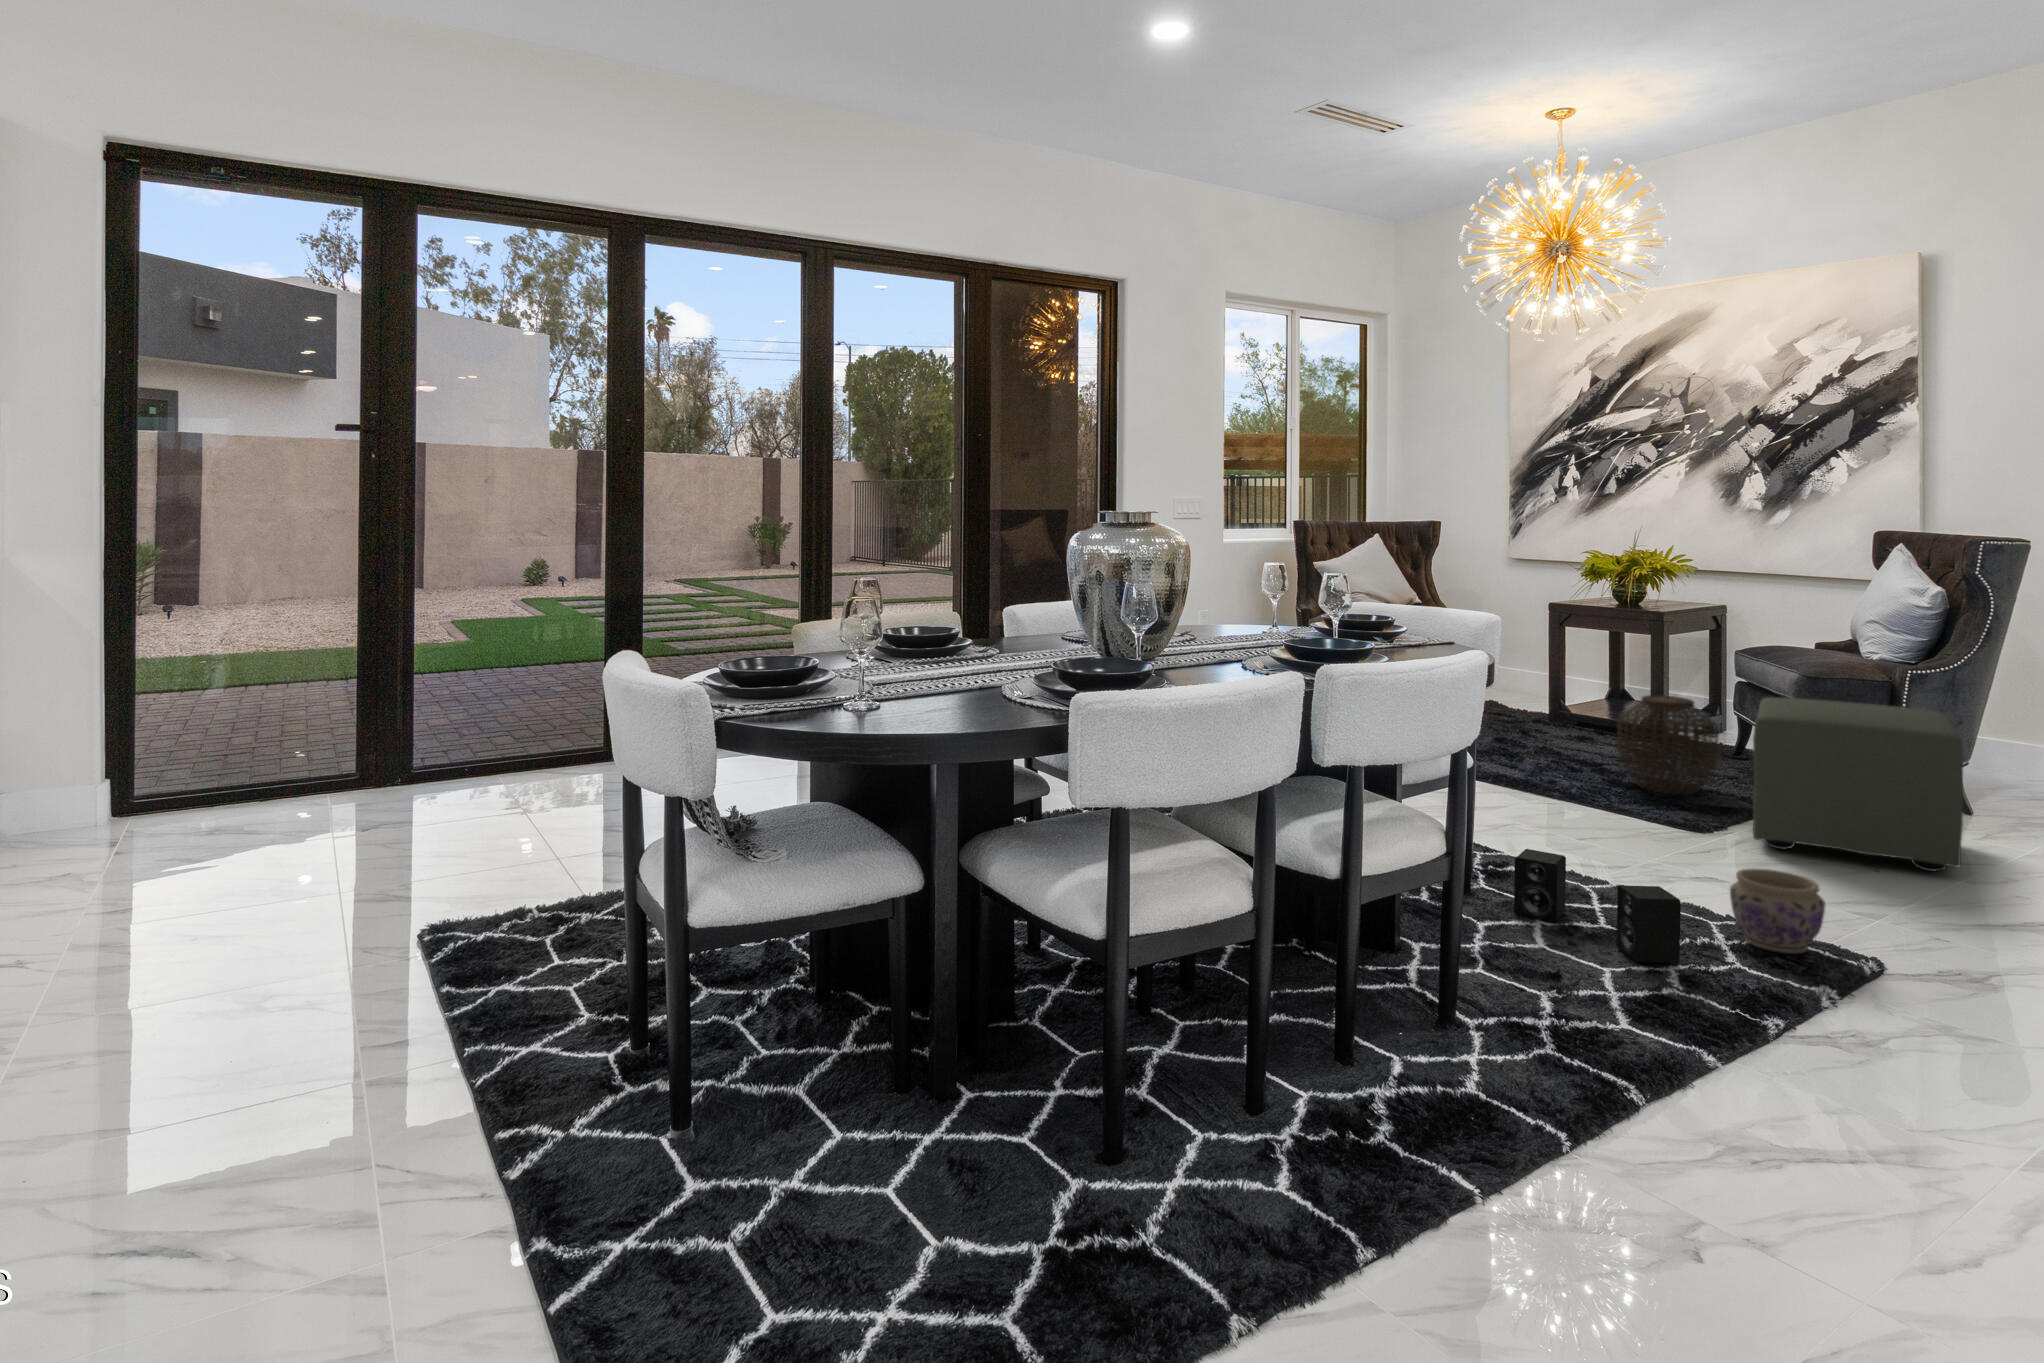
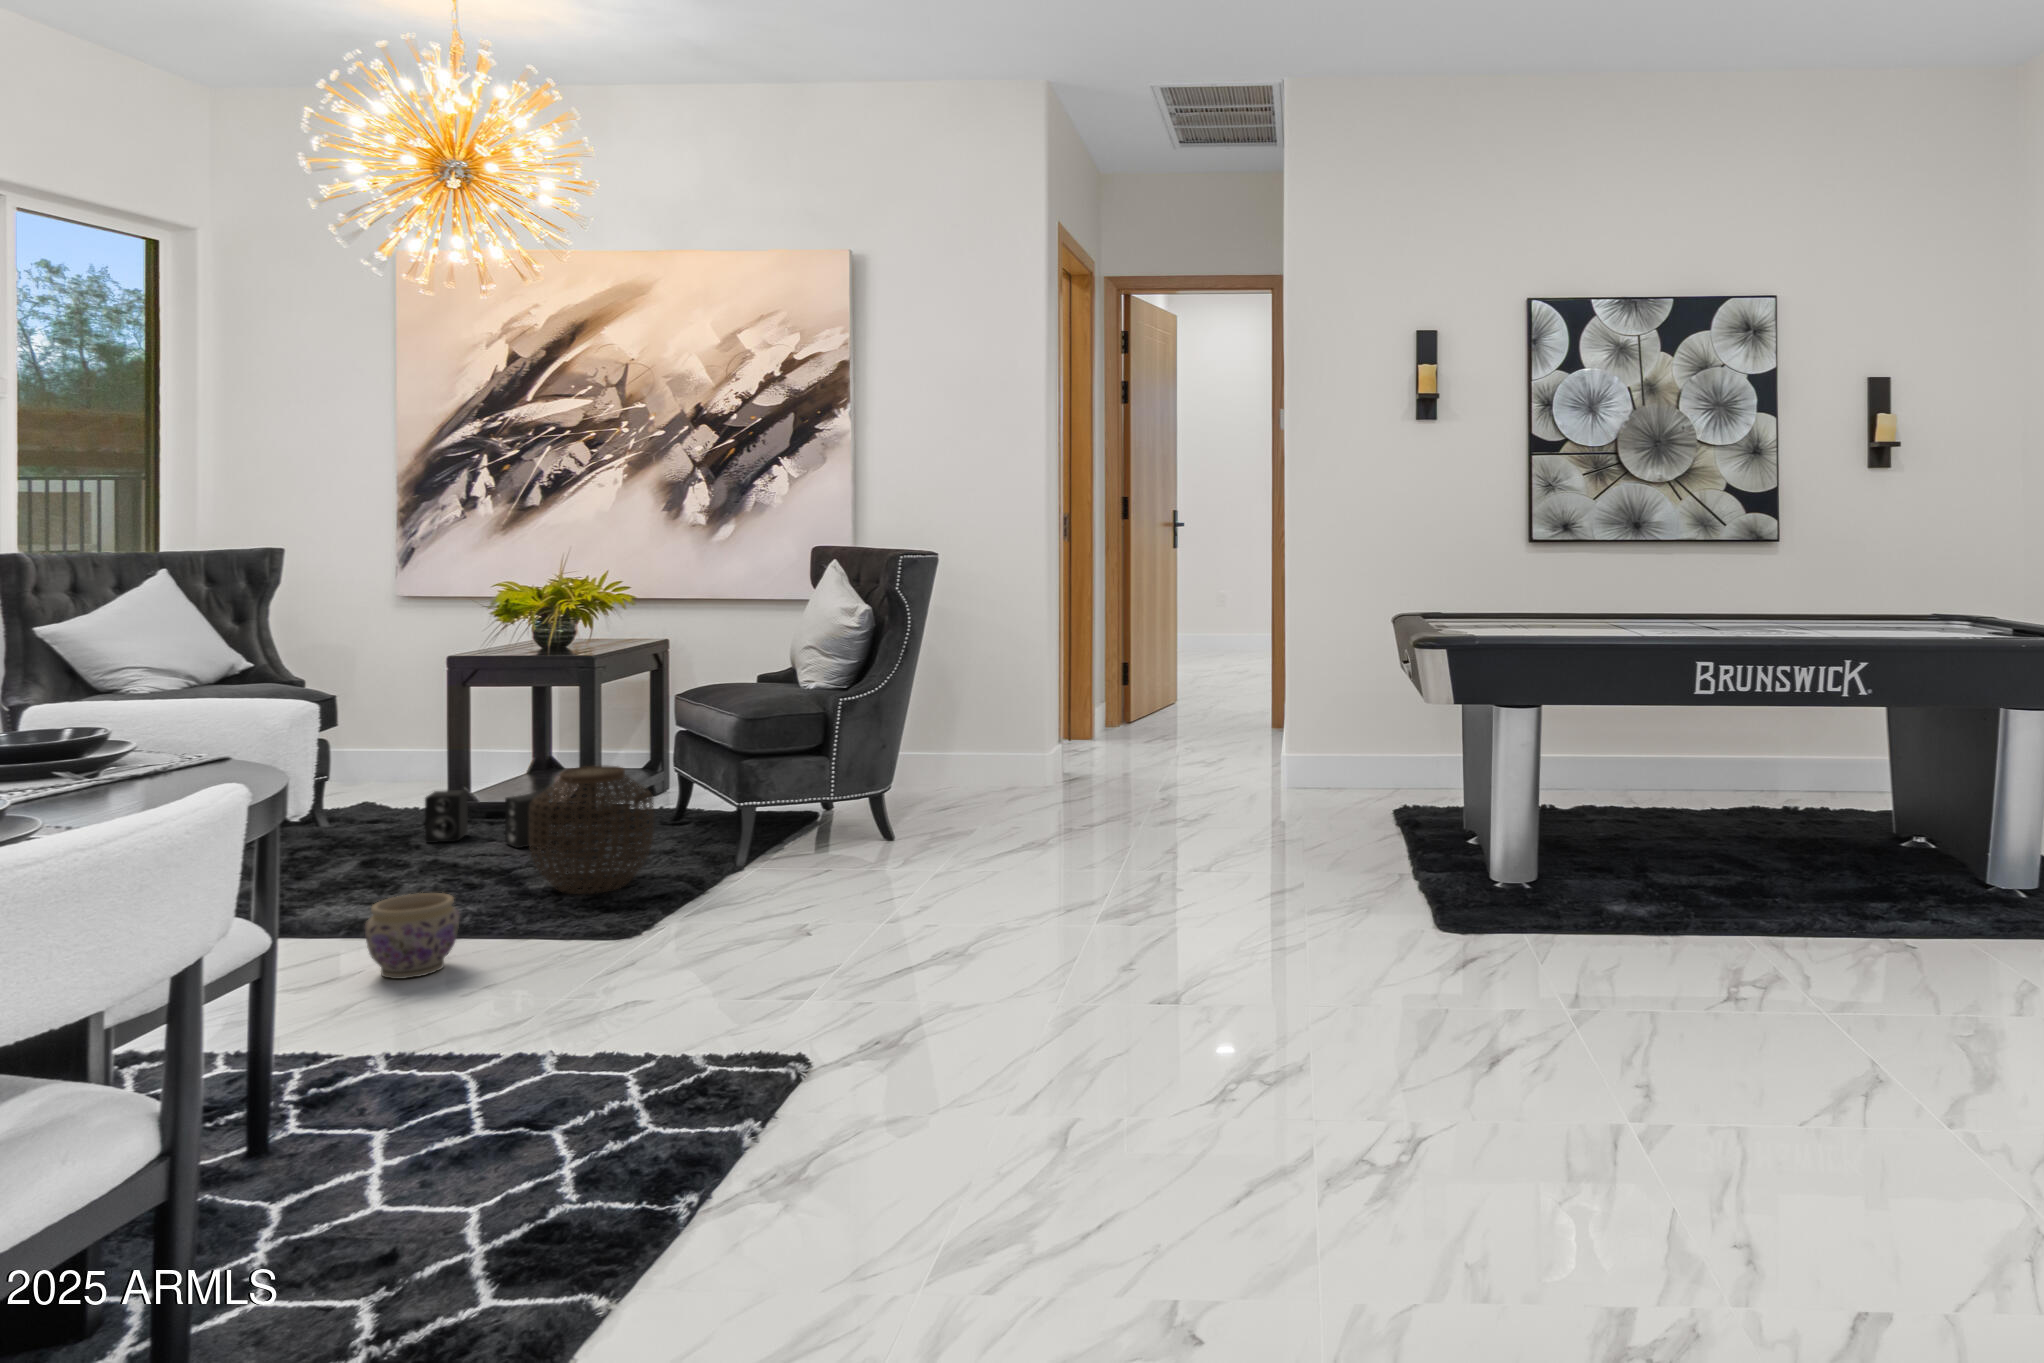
ottoman: present [1753,697,1963,871] -> none [685,746,890,940]
speaker: present [1514,849,1681,964] -> present [425,790,549,848]
planter: present [1730,869,1825,955] -> present [365,893,460,979]

